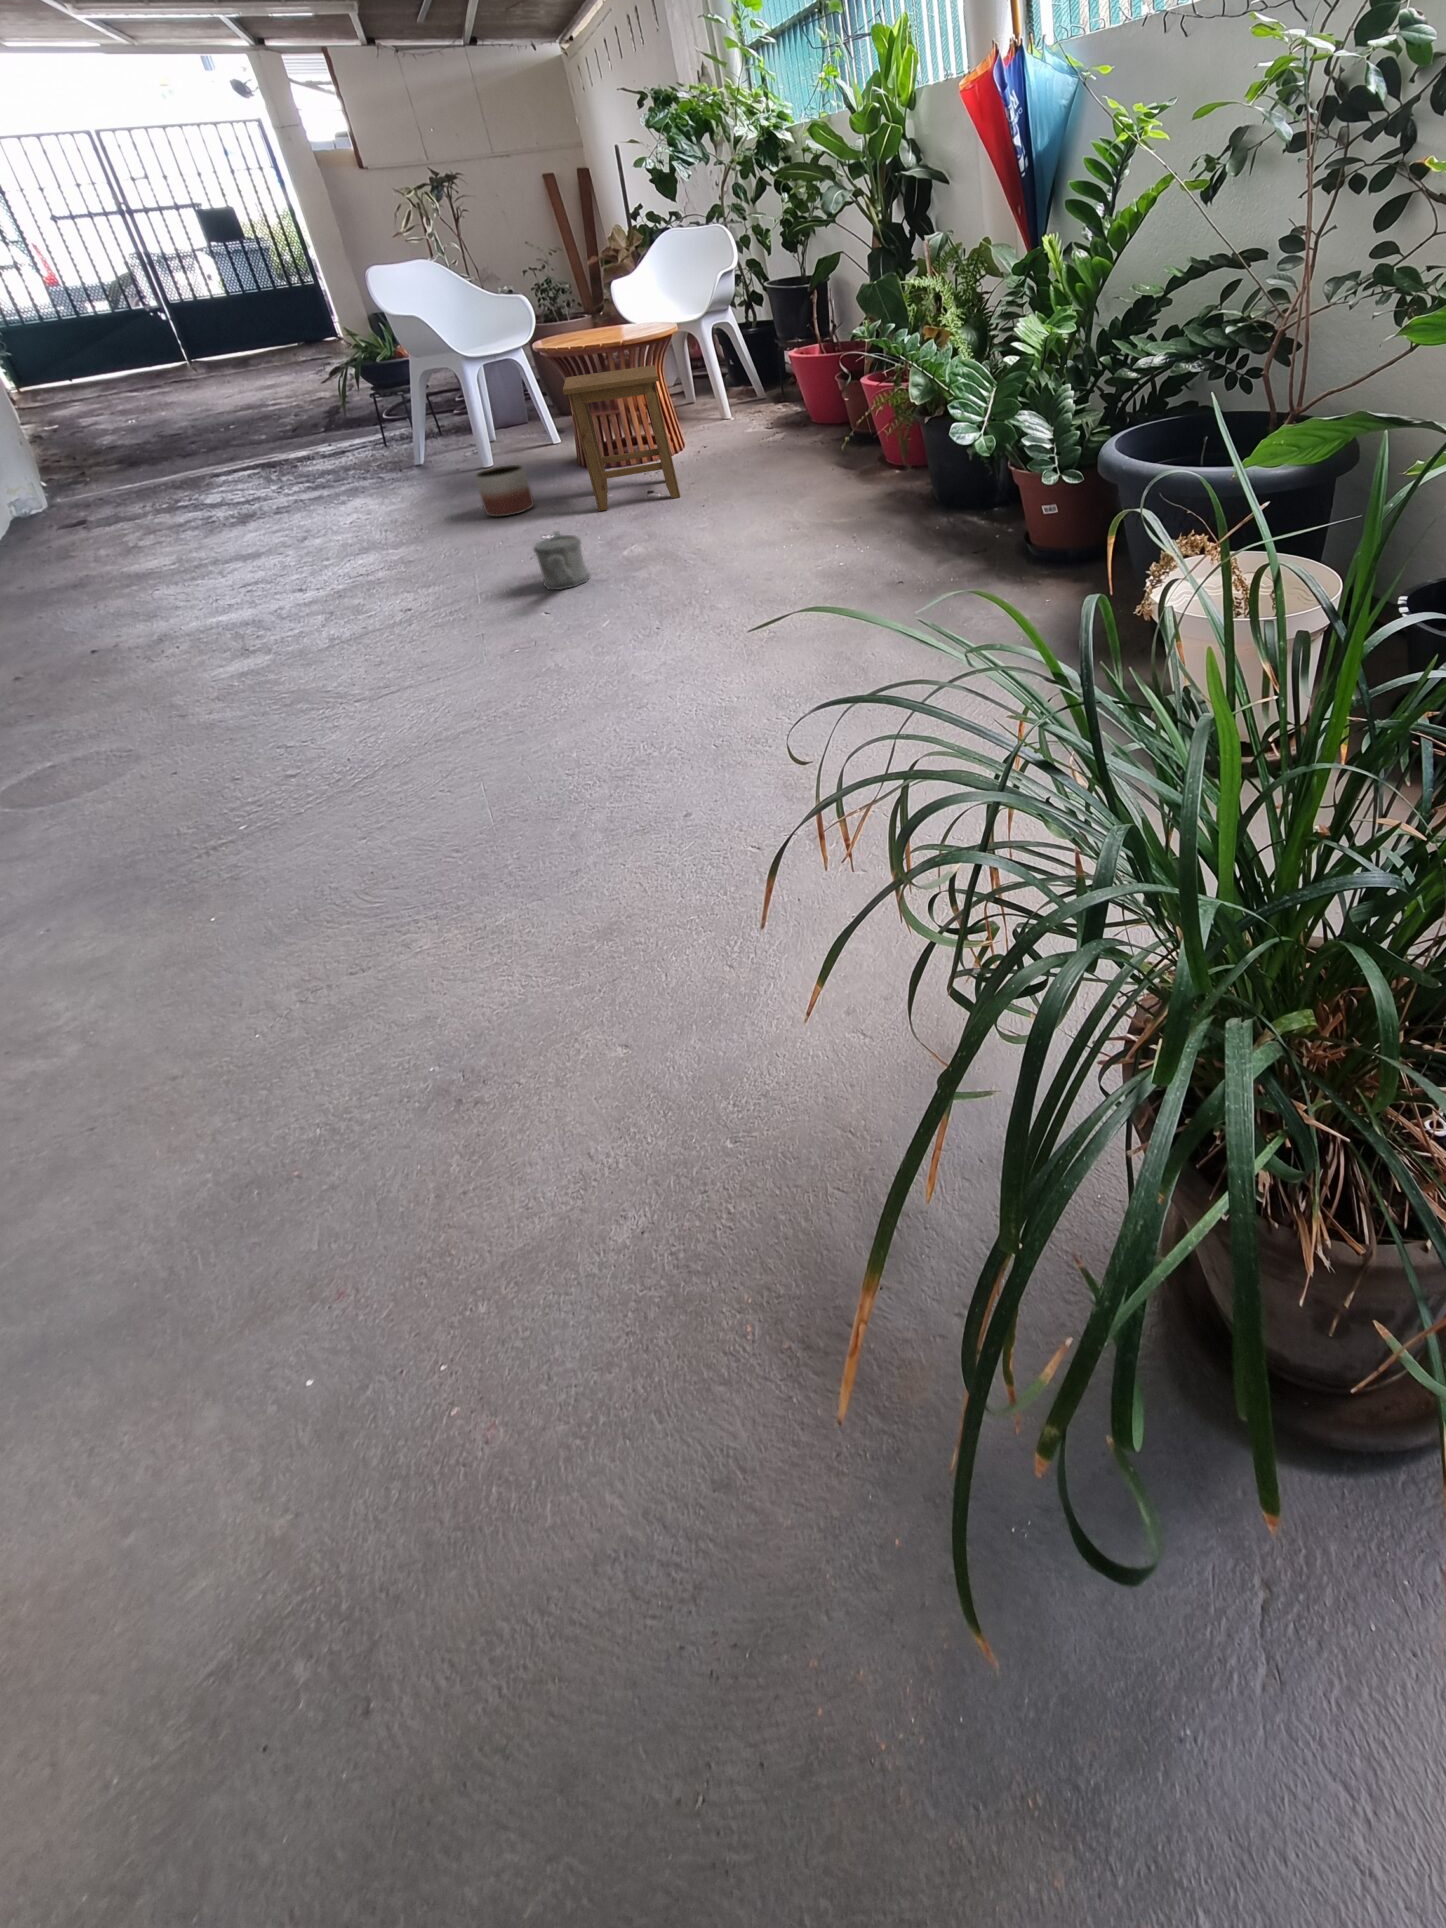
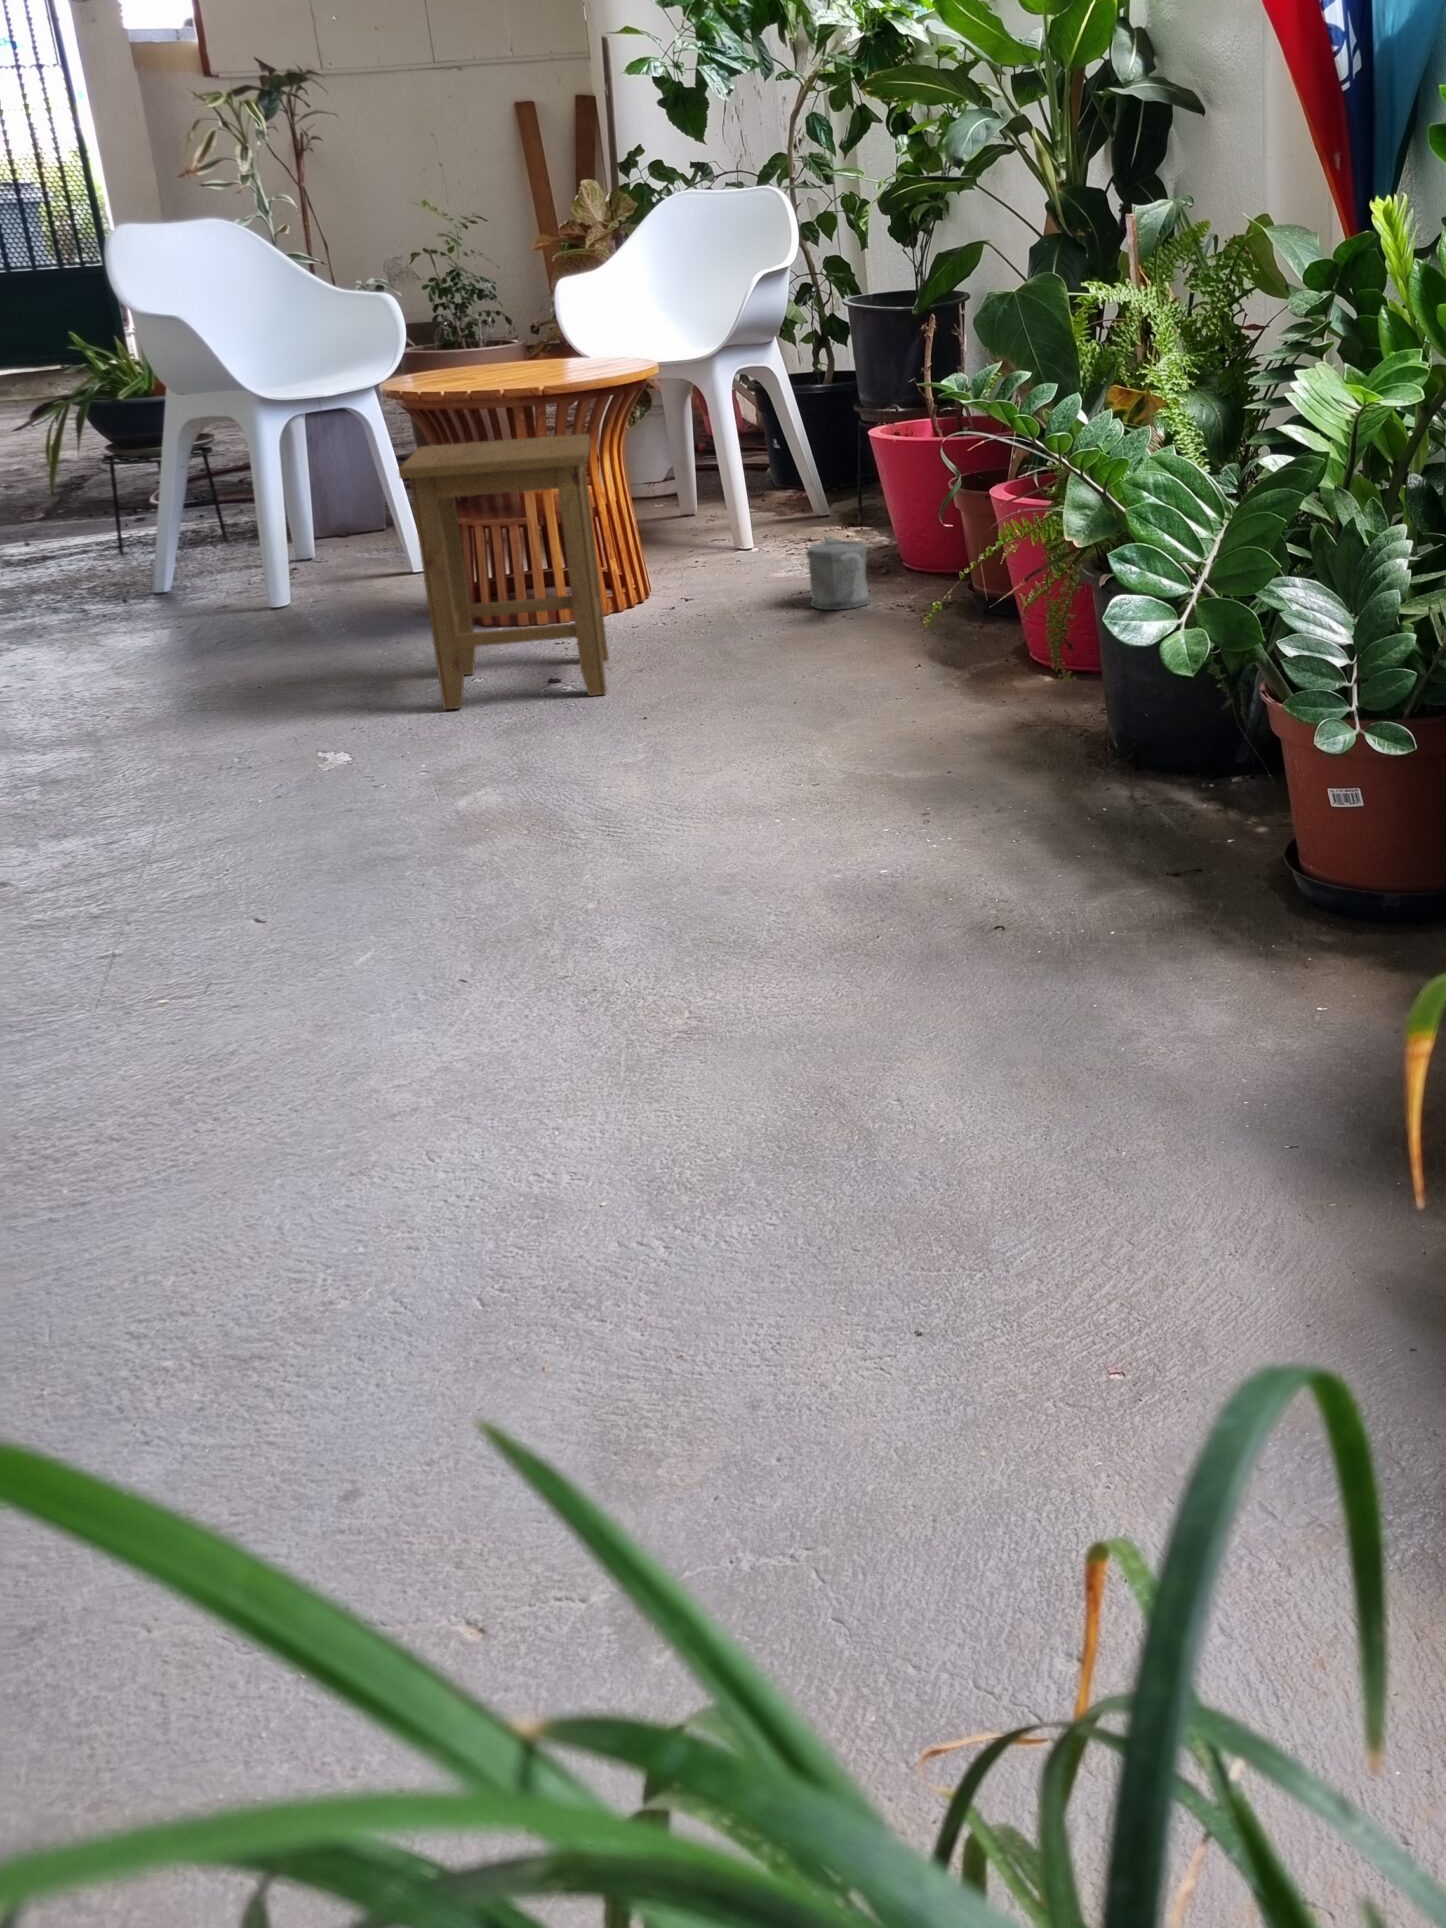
planter: present [475,465,534,517] -> none [224,607,330,704]
watering can: present [534,531,590,590] -> present [807,537,871,610]

